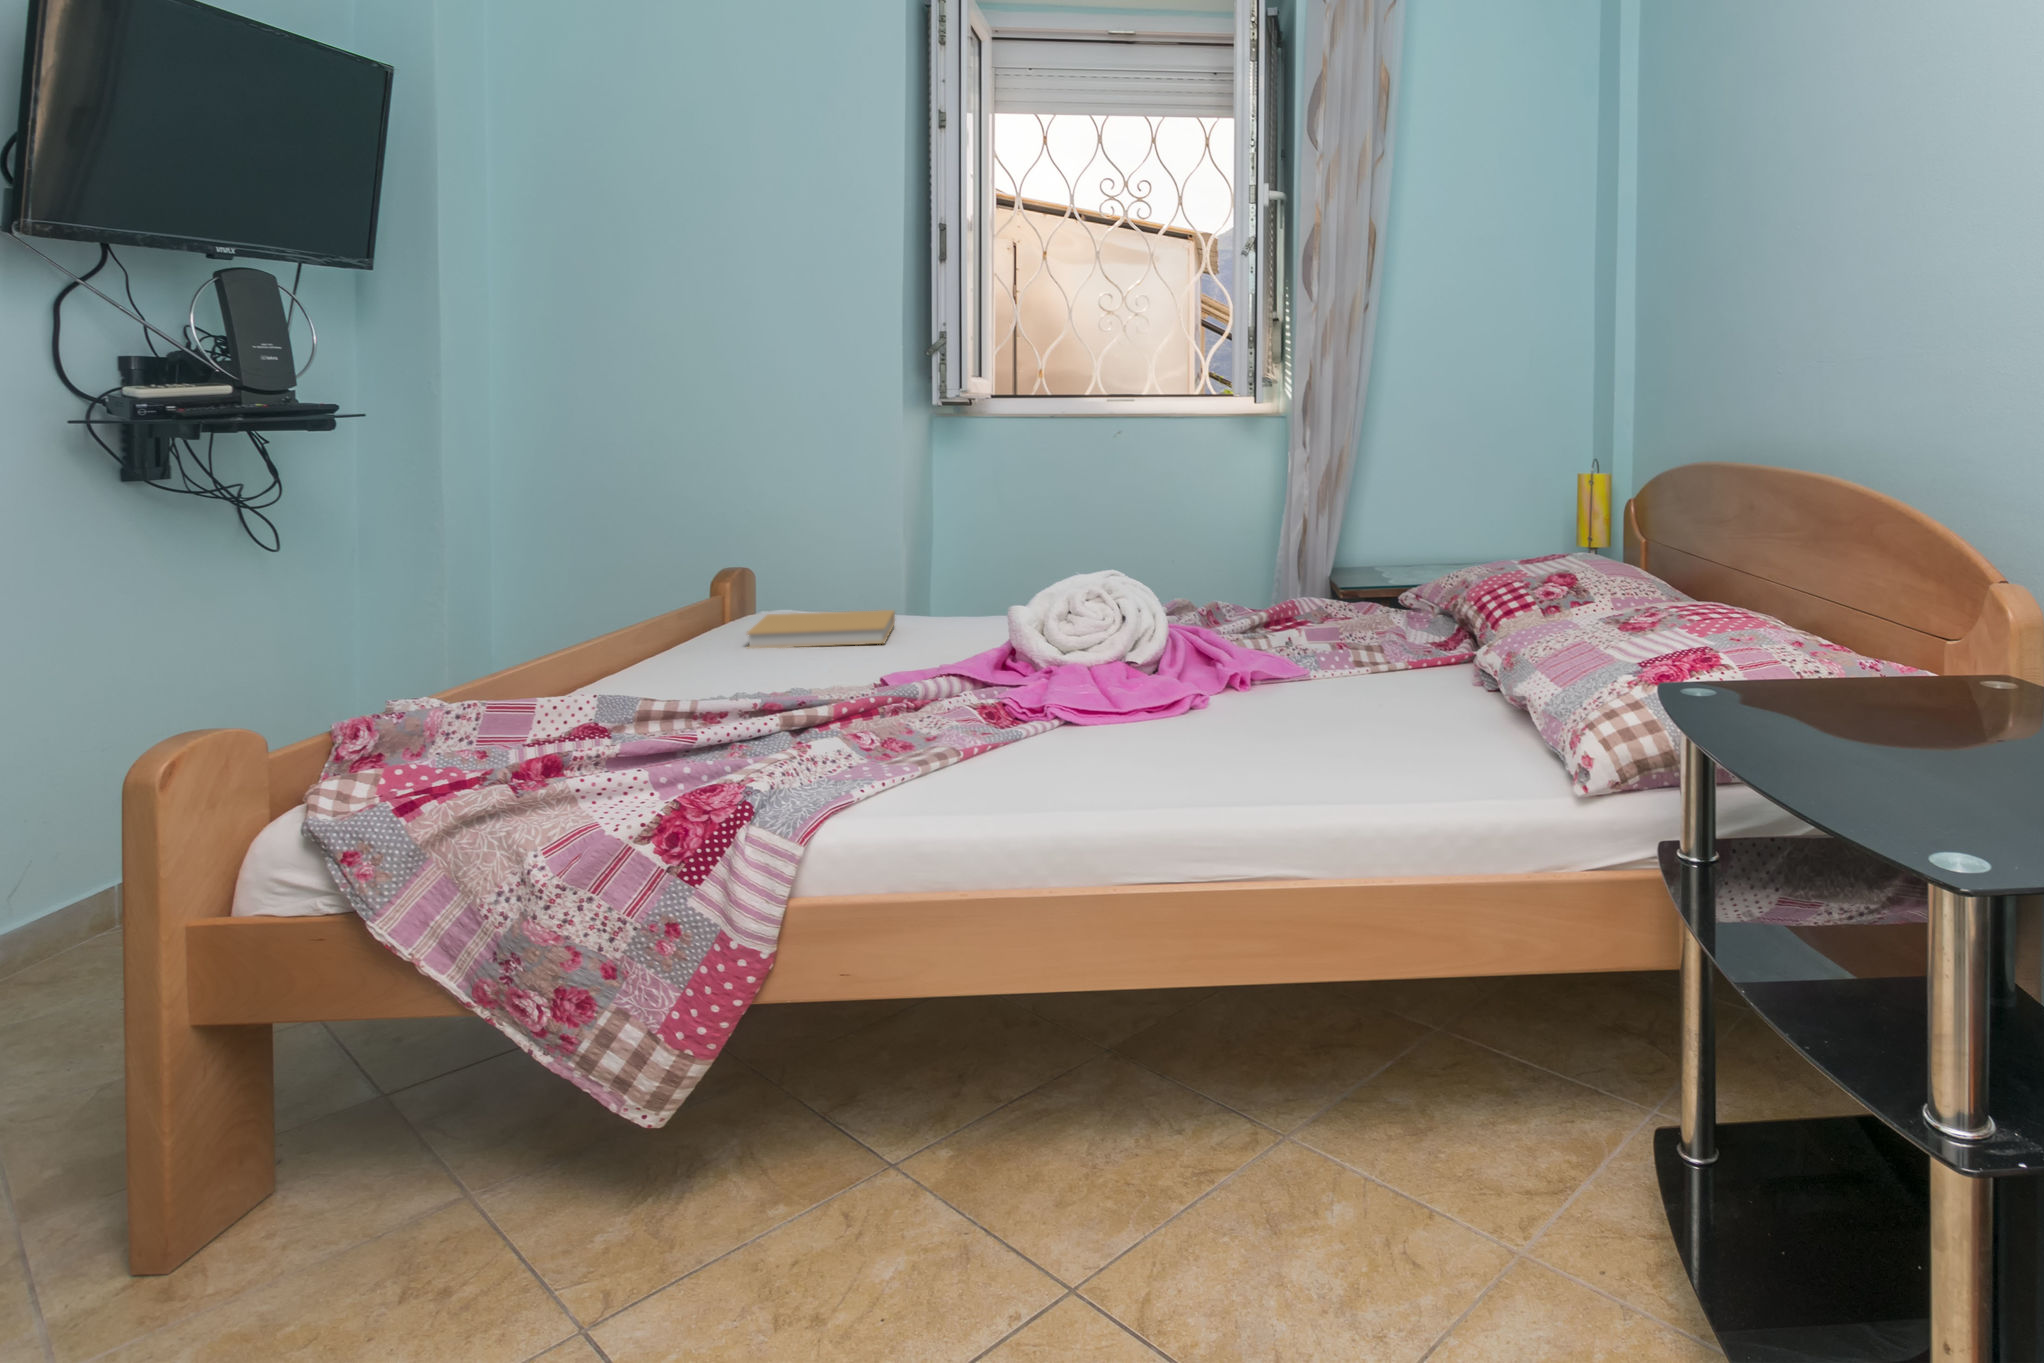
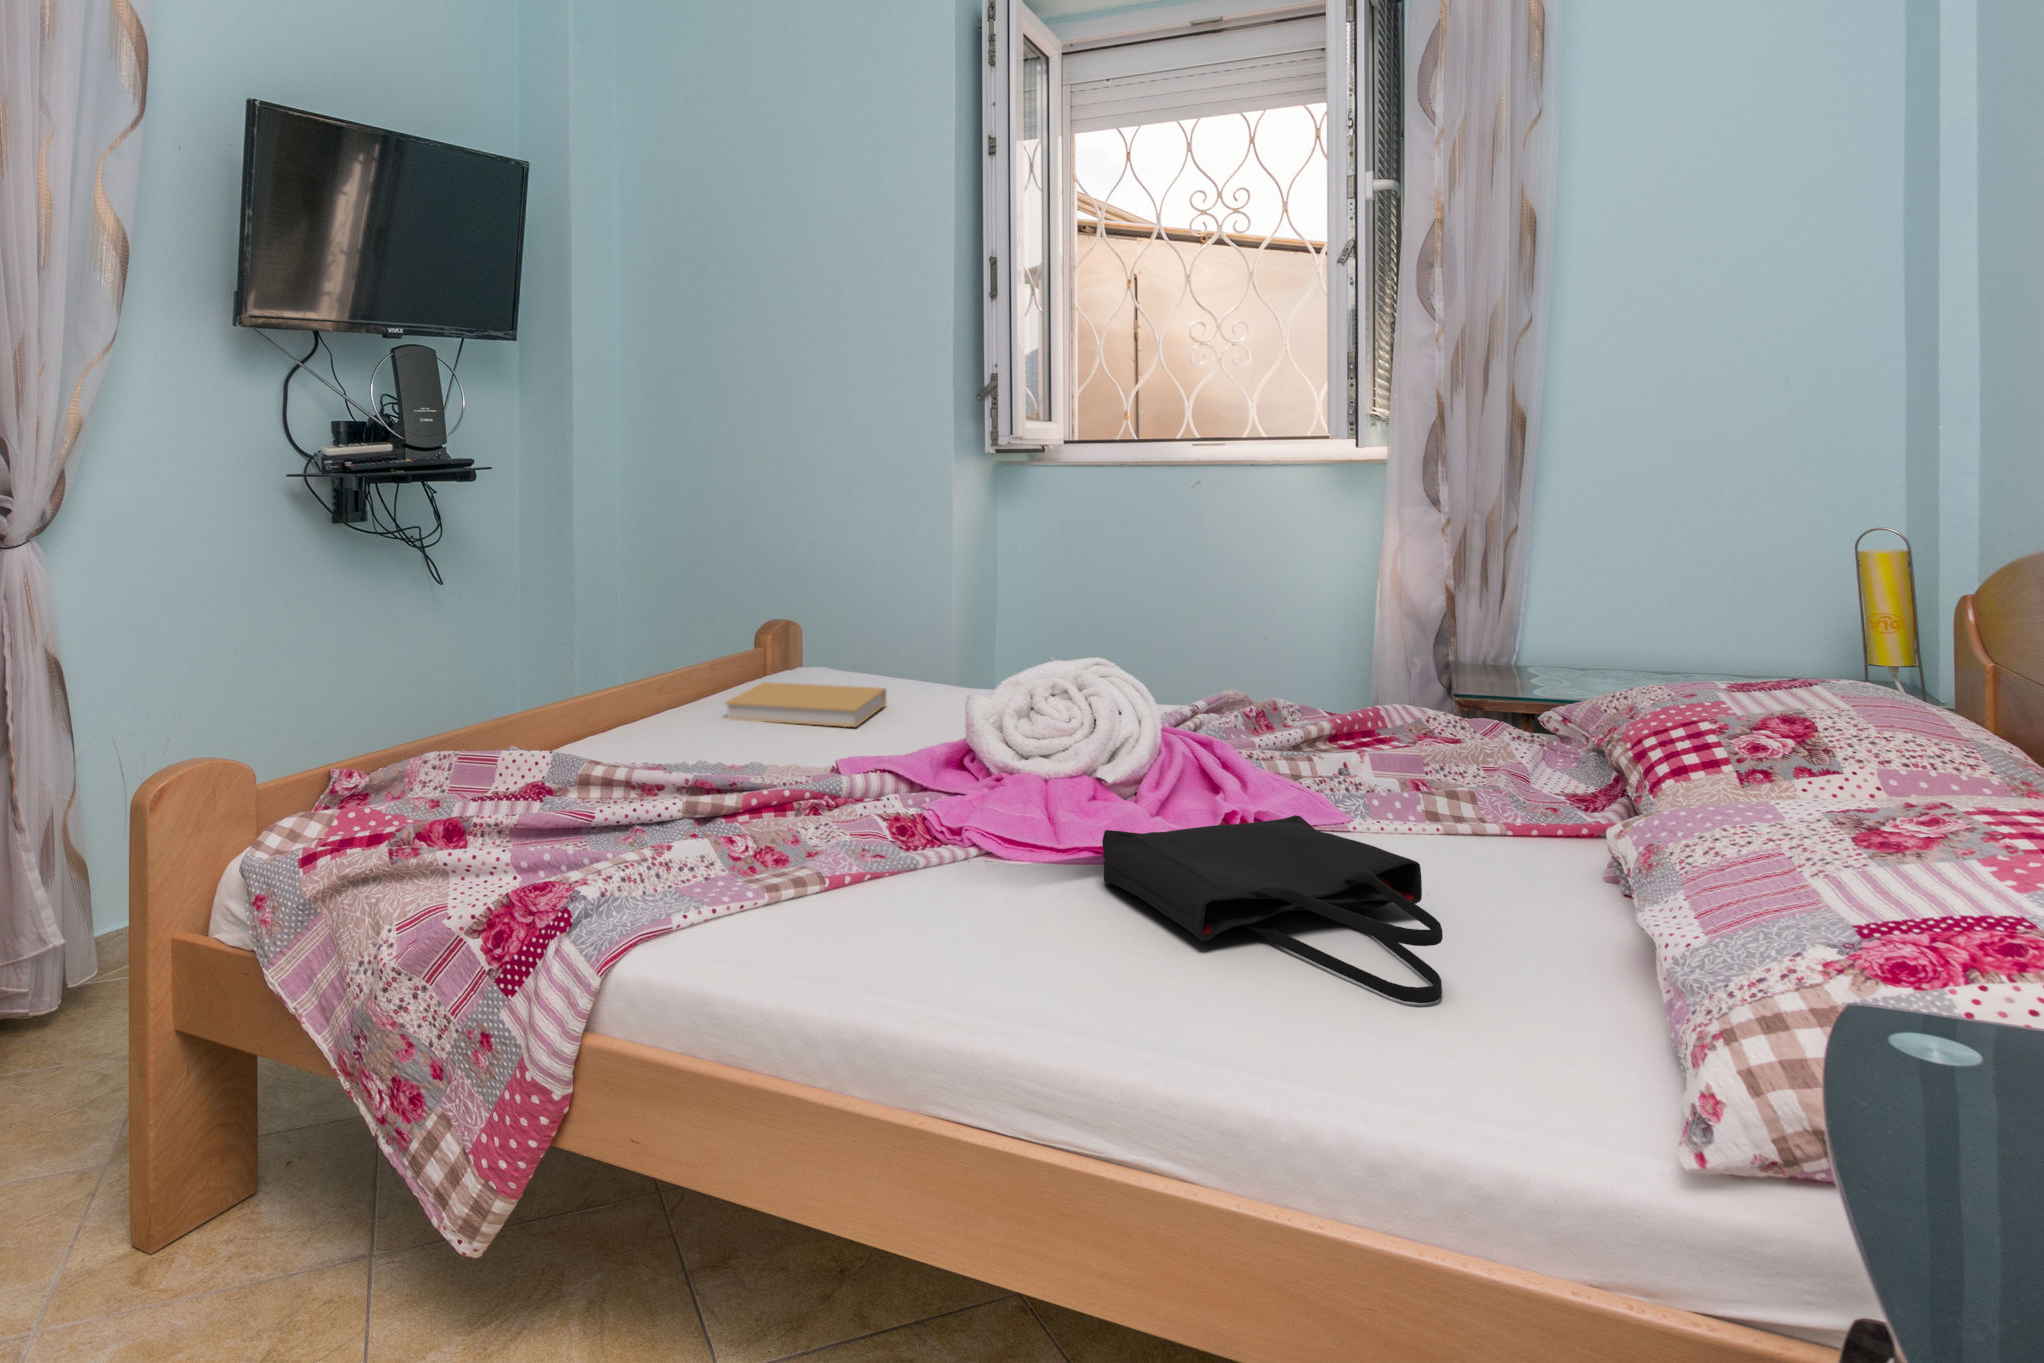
tote bag: none [1170,663,1426,760] -> present [1102,815,1443,1003]

